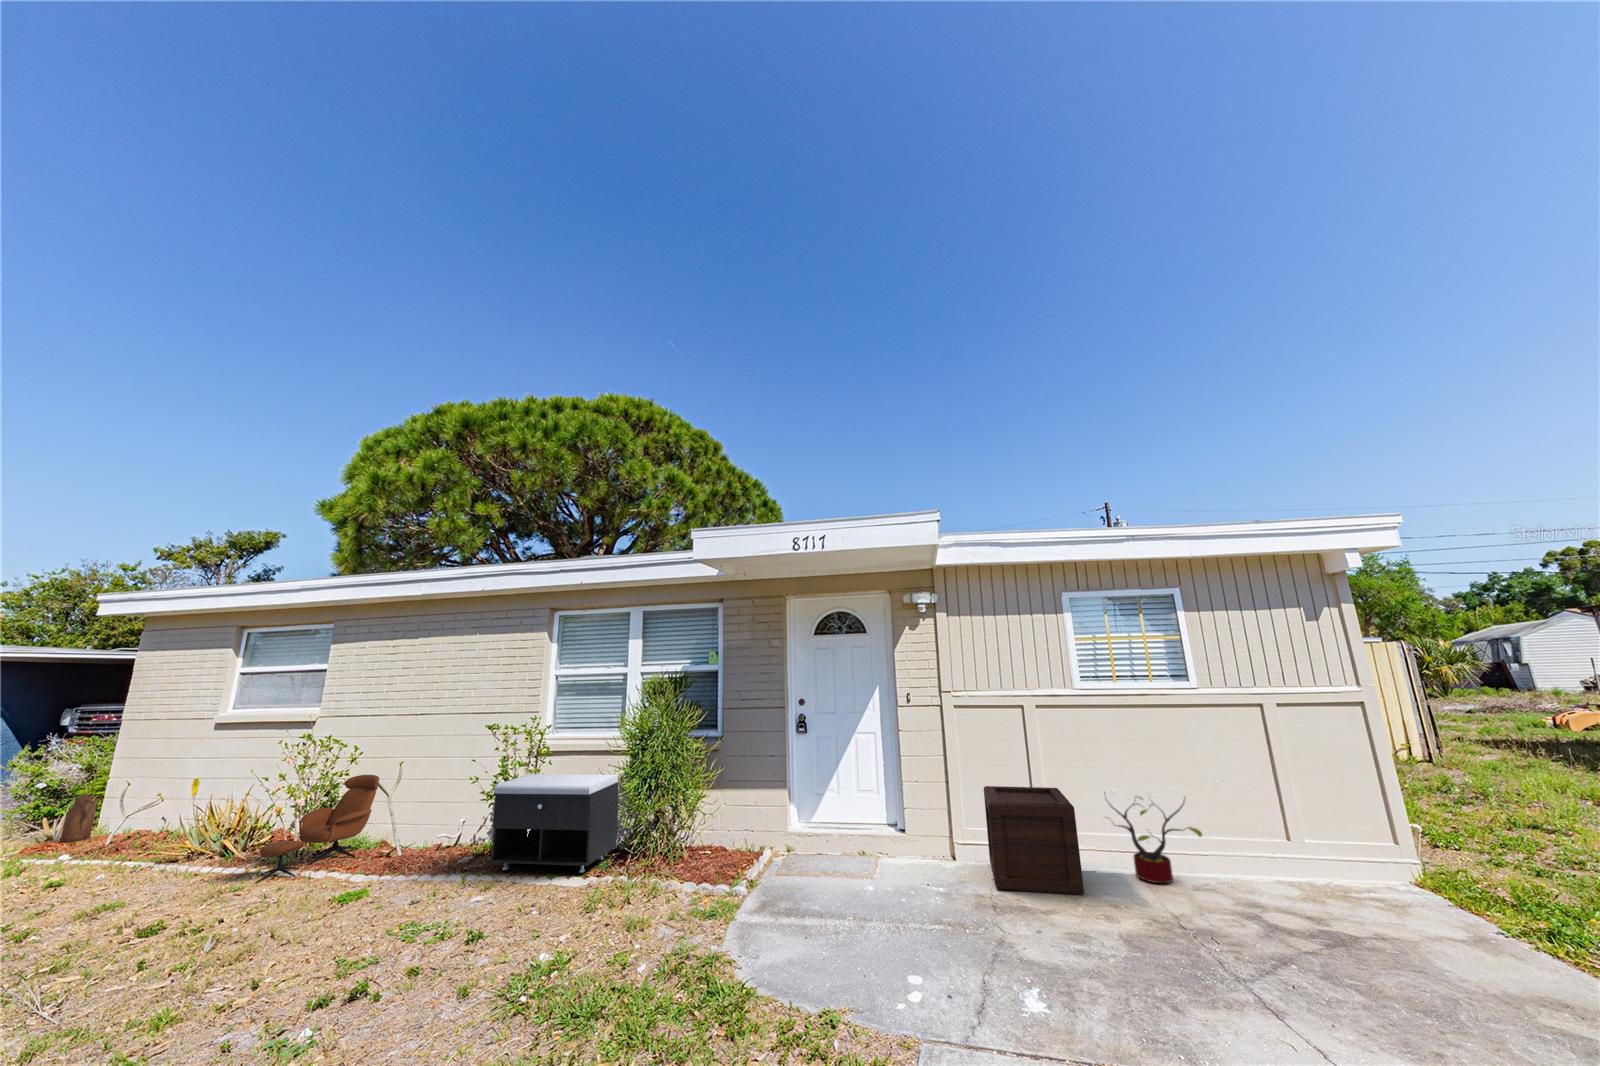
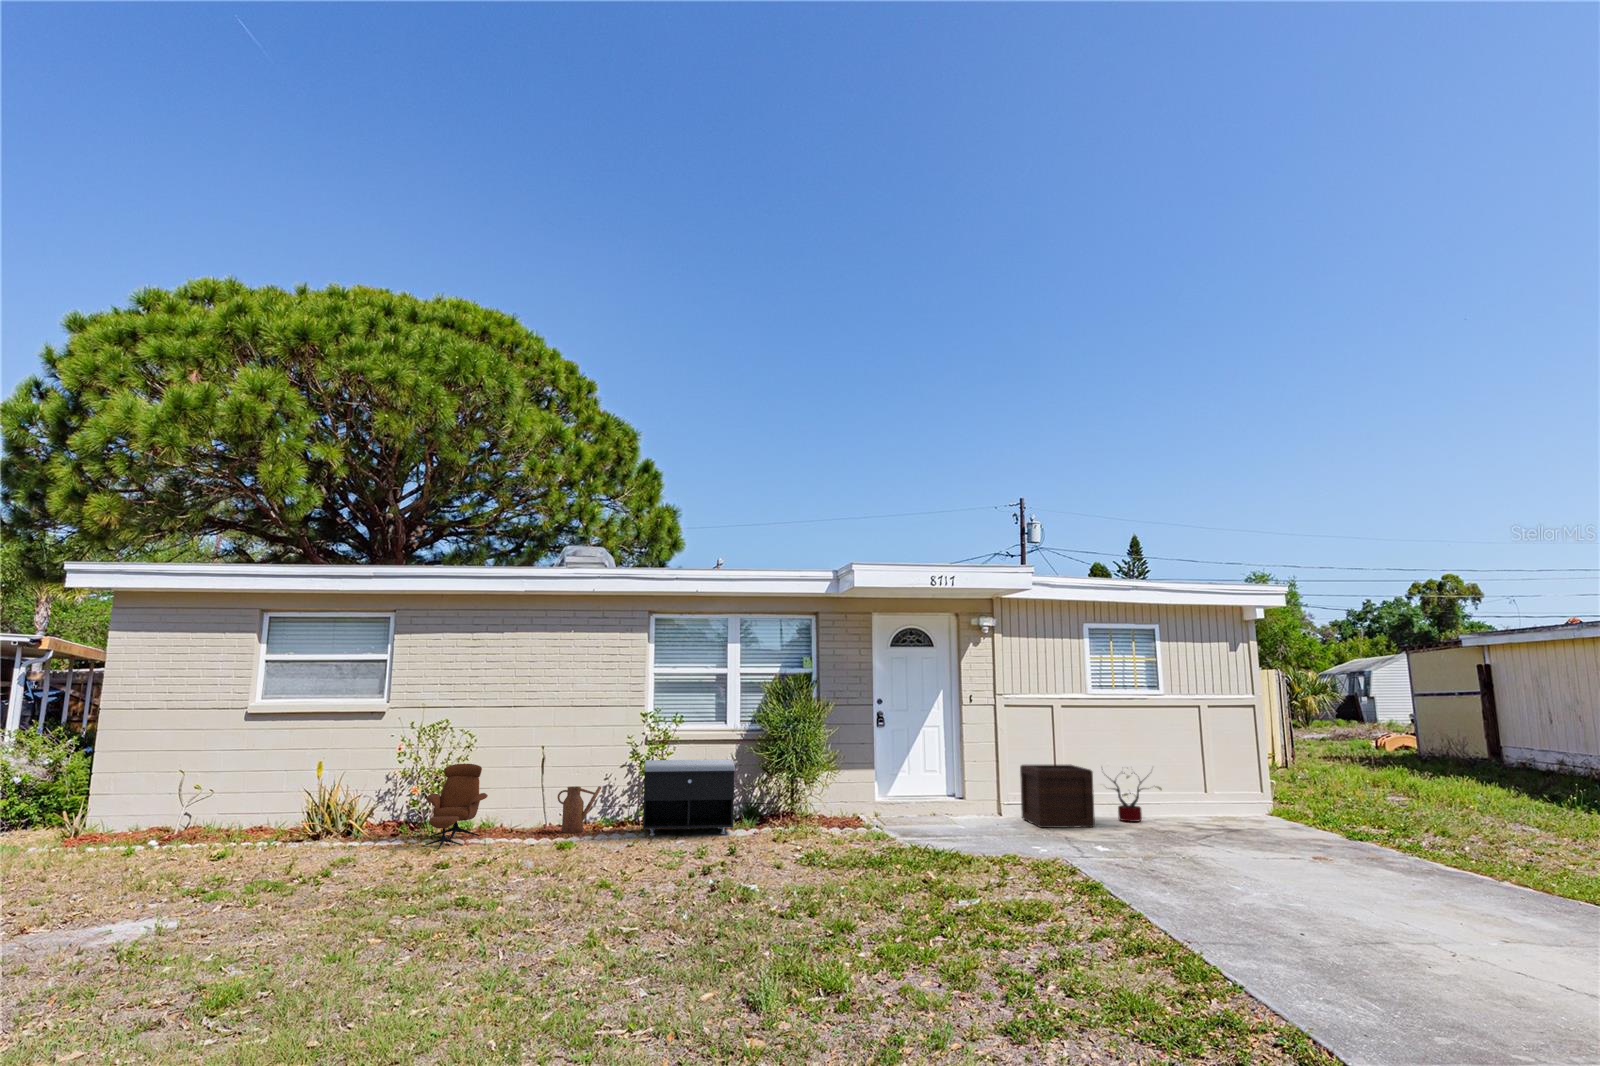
watering can: present [59,795,100,843] -> present [557,786,601,833]

